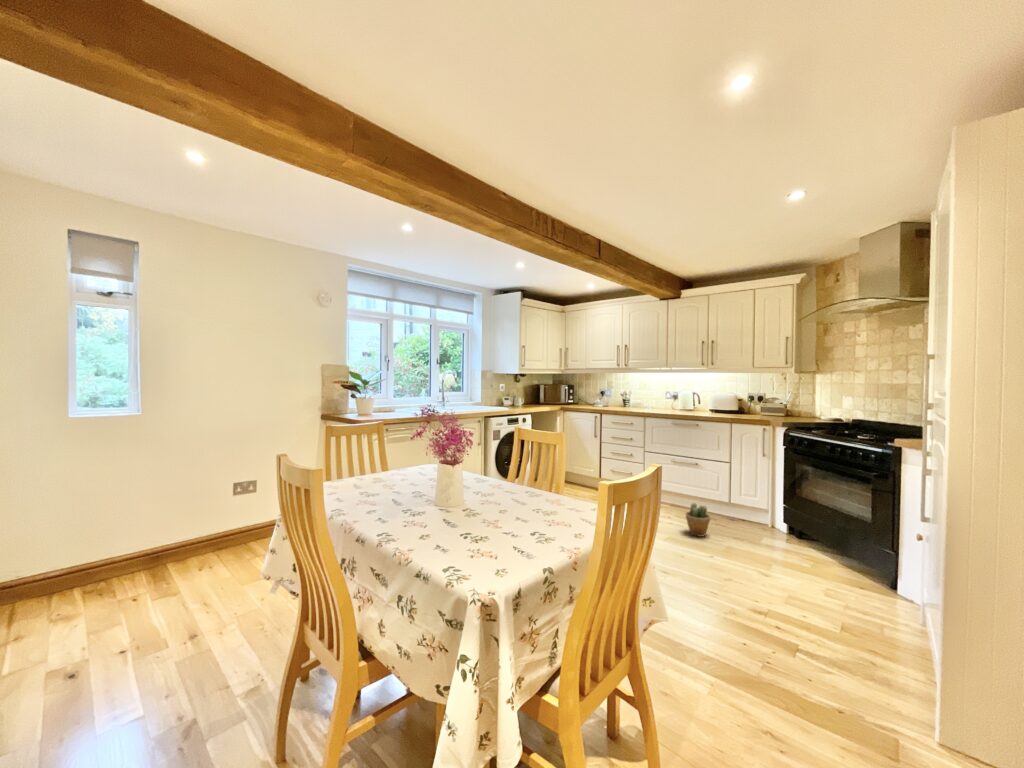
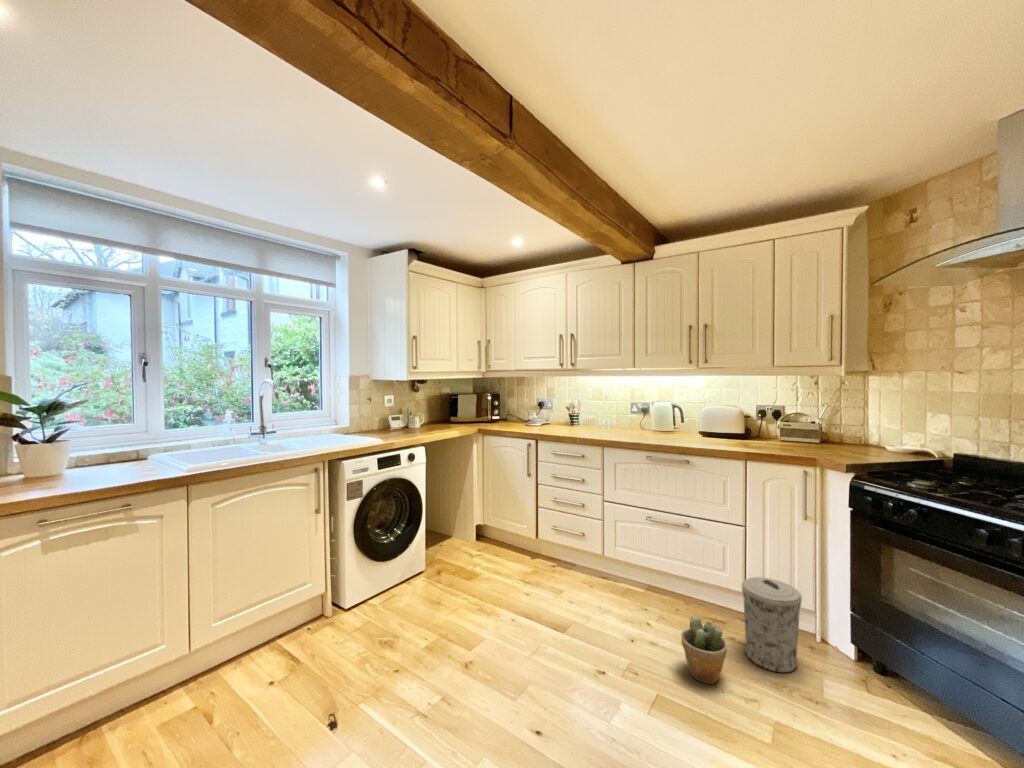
trash can: none [723,488,756,536] -> present [742,577,802,673]

